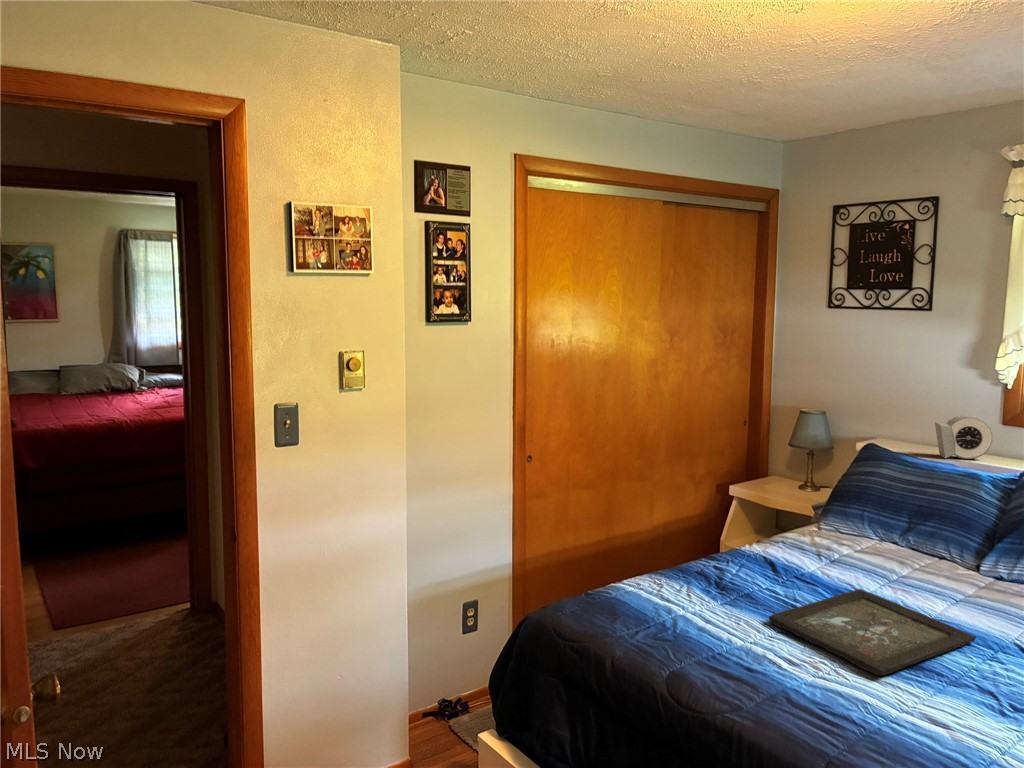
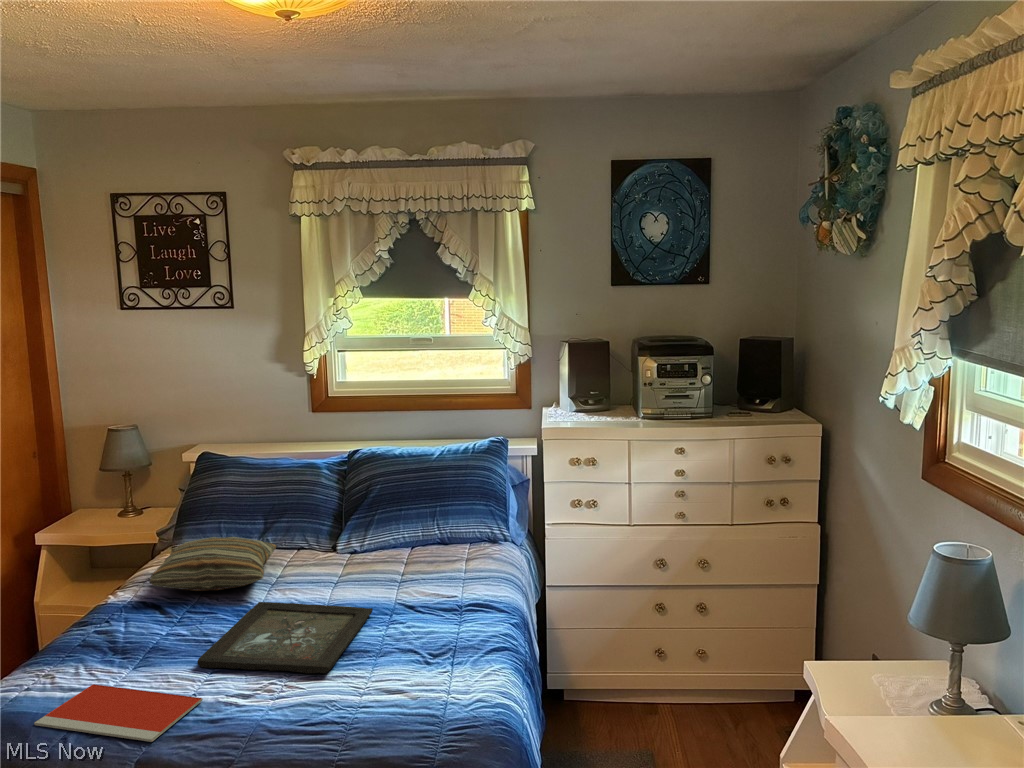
alarm clock: present [935,415,993,459] -> none [257,408,309,454]
pillow: none [771,517,910,570] -> present [150,537,277,591]
notebook: none [629,602,752,663] -> present [34,684,203,742]

